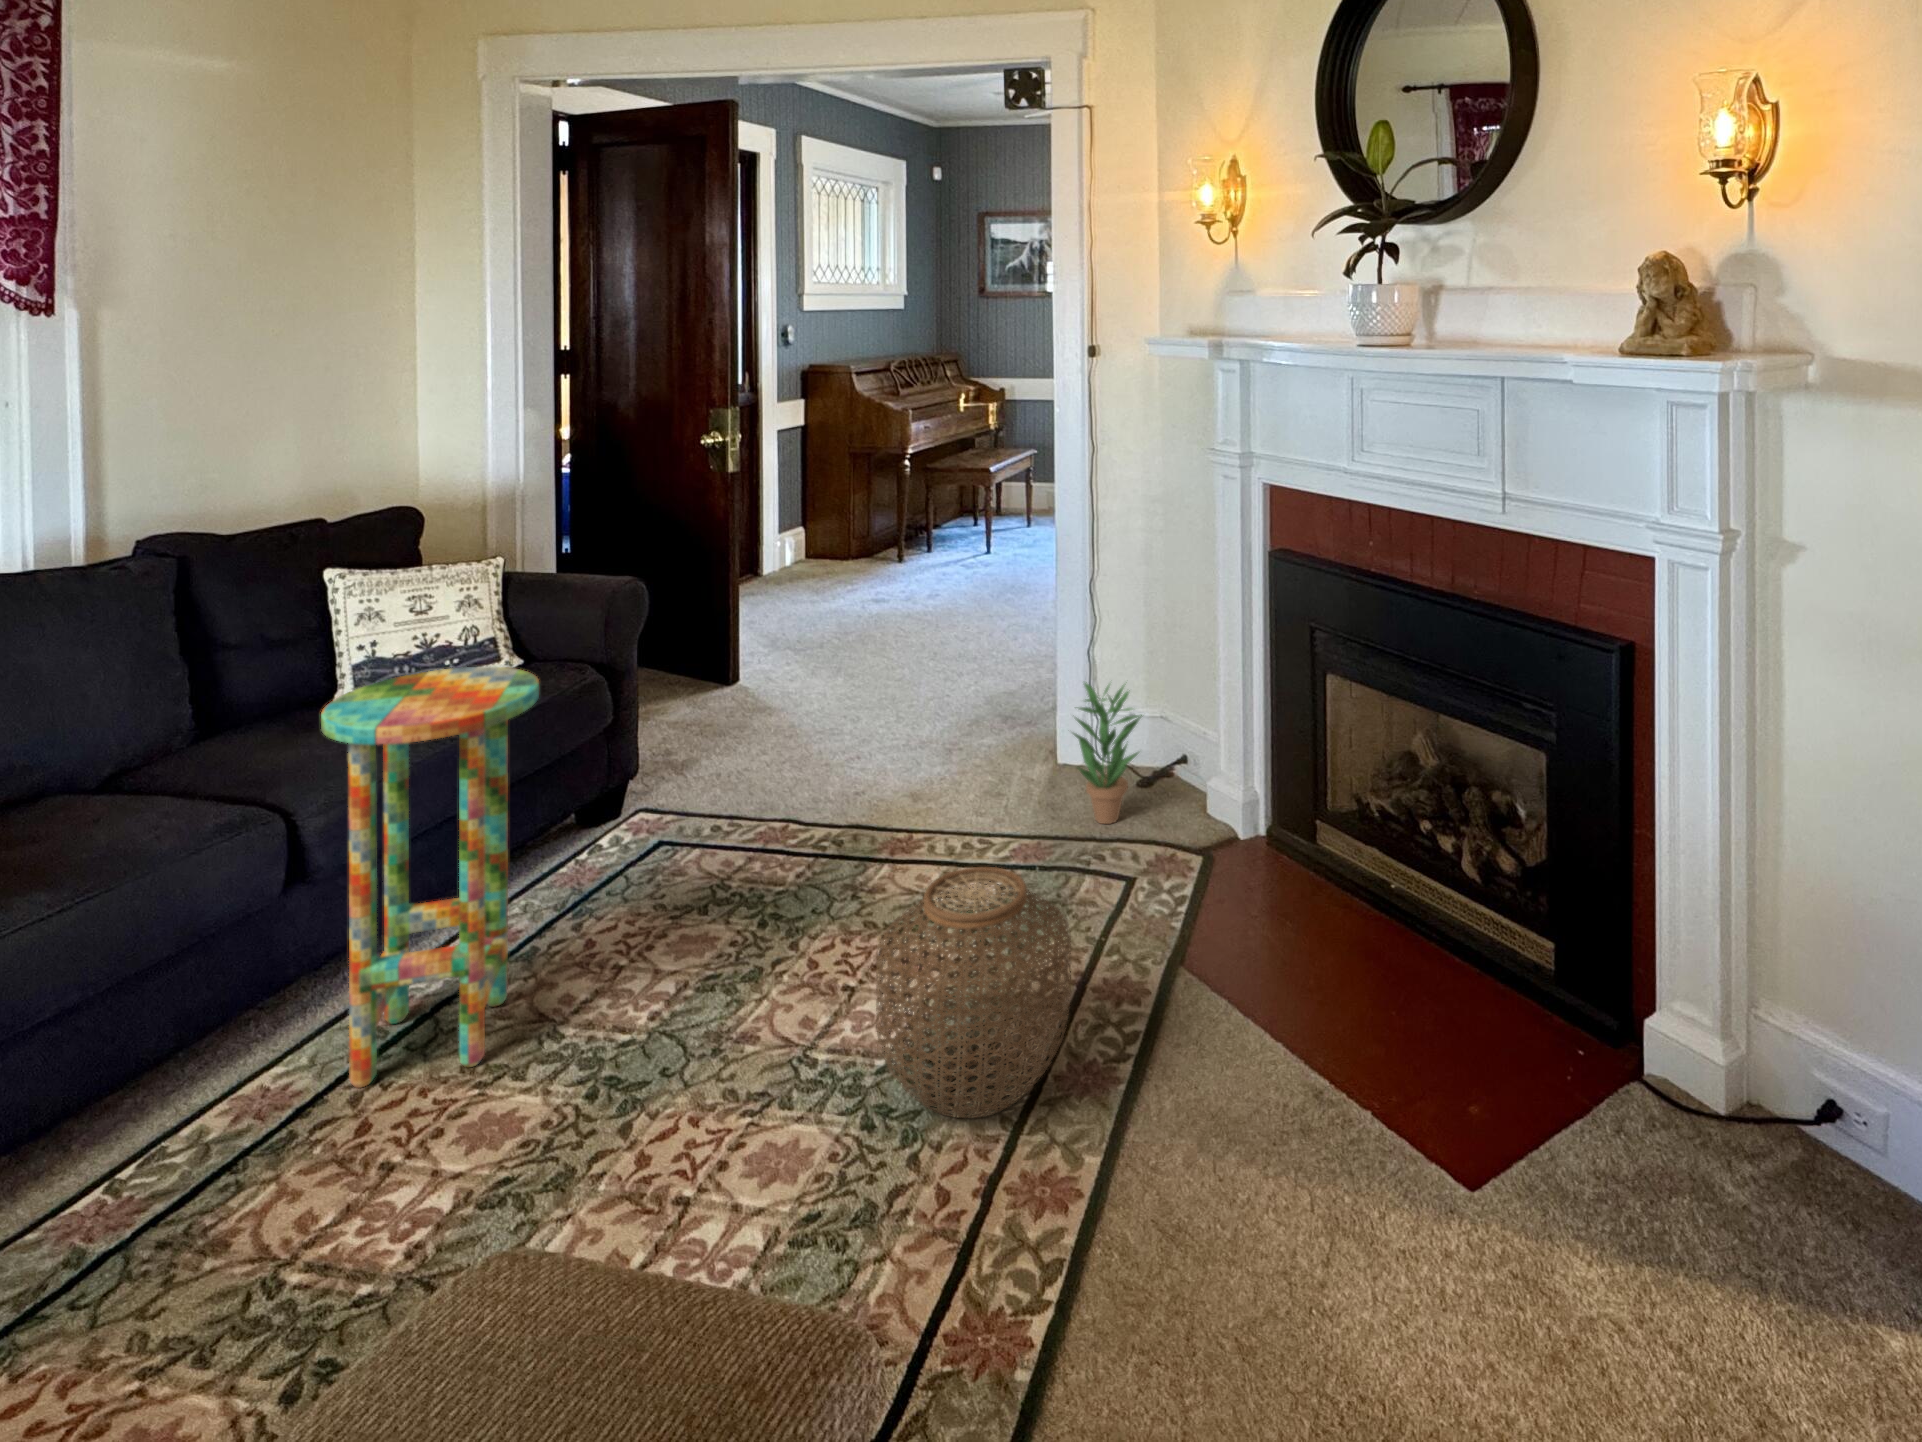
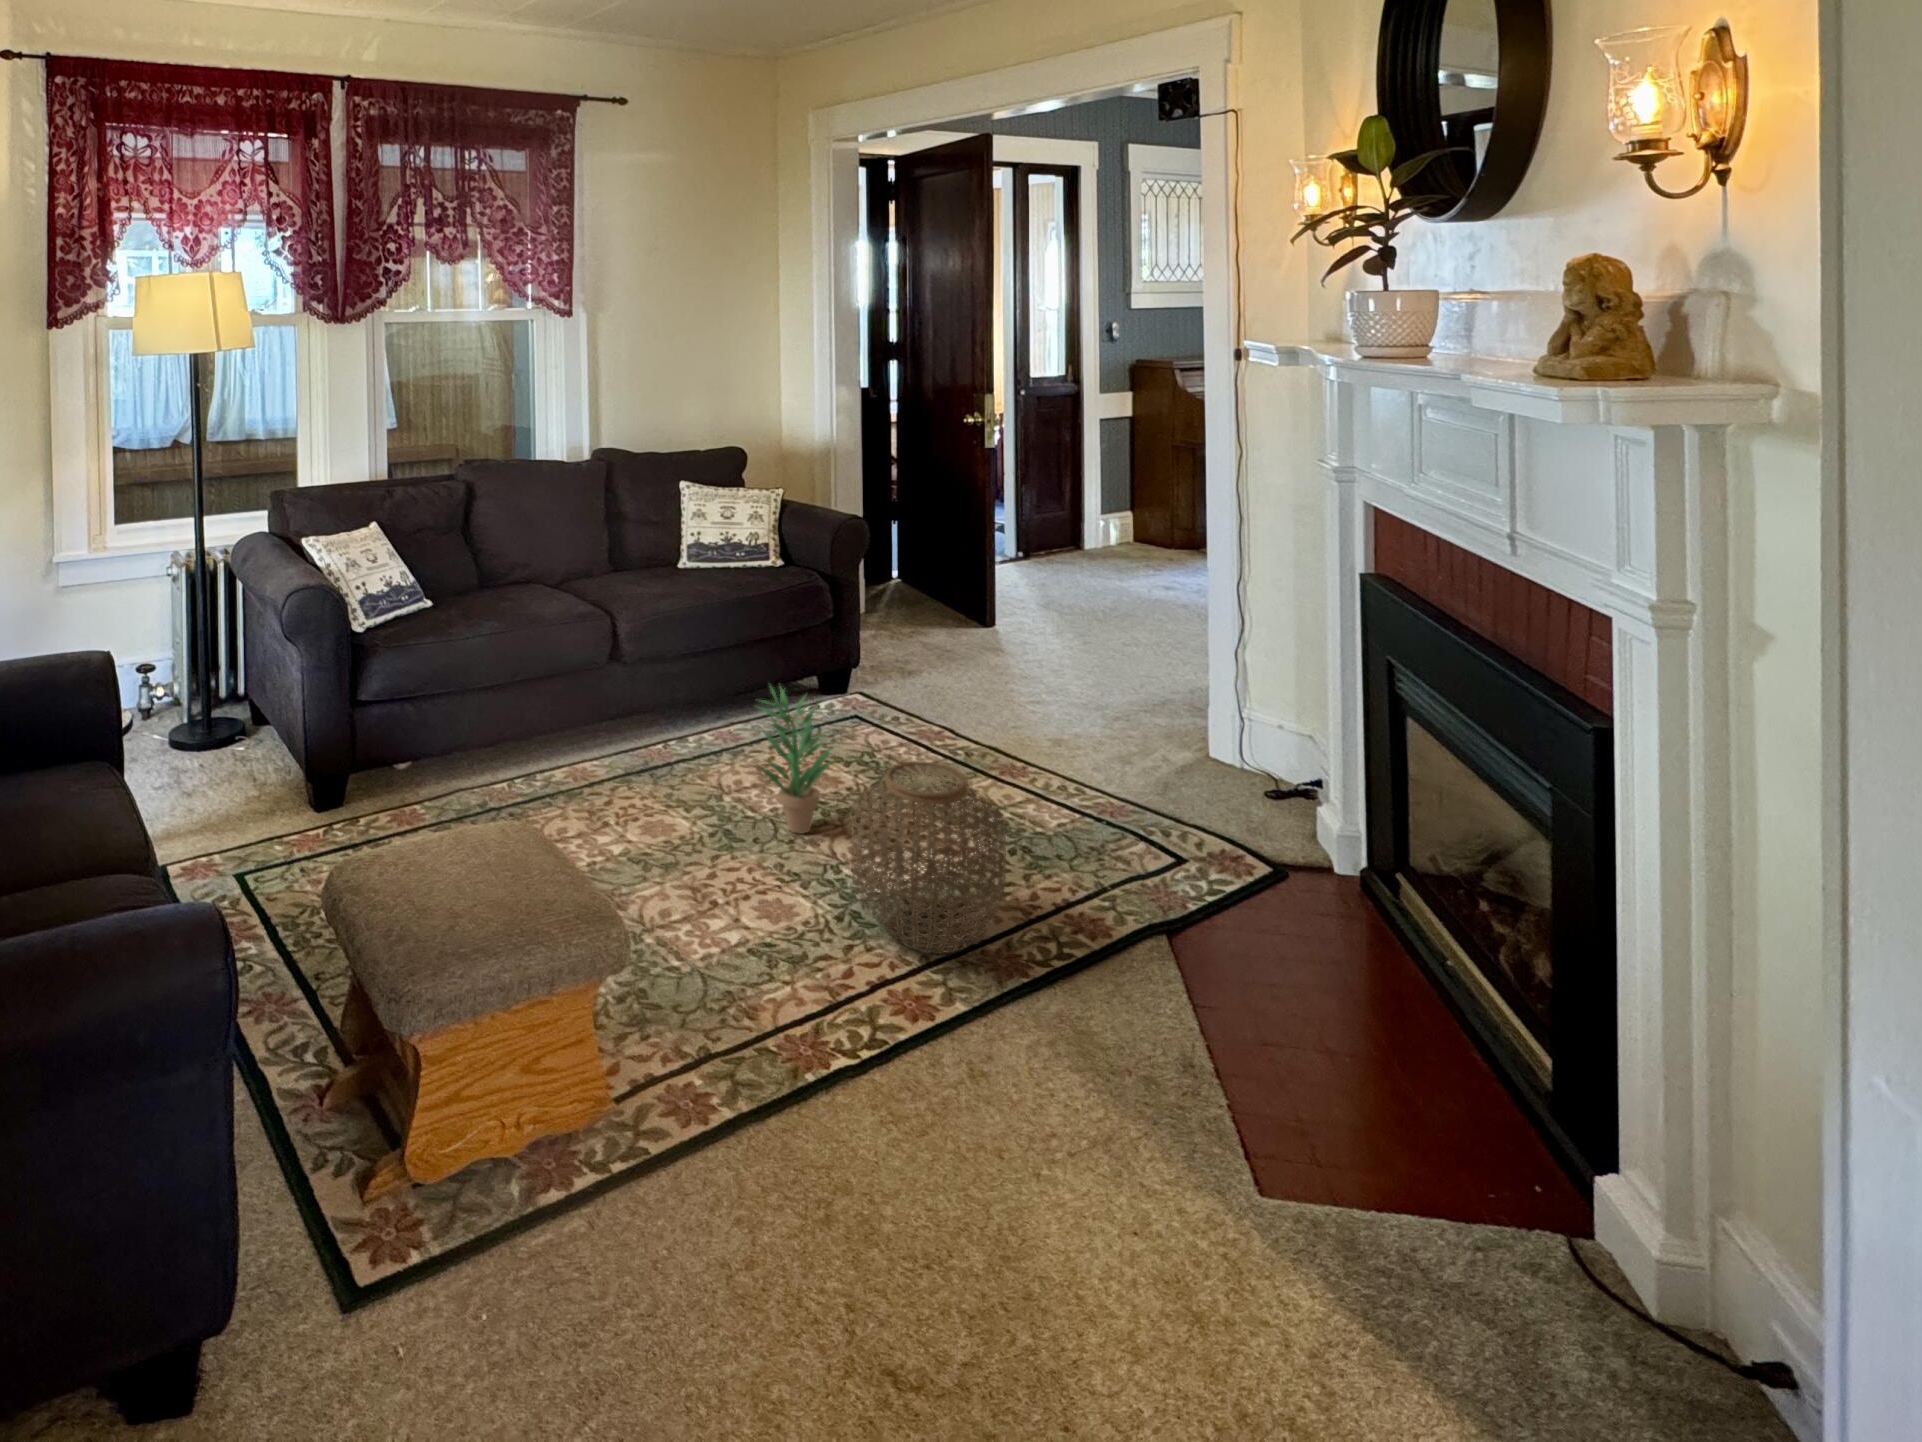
side table: present [321,667,539,1088] -> none [607,547,720,797]
potted plant: present [1073,682,1142,824] -> present [758,687,831,834]

